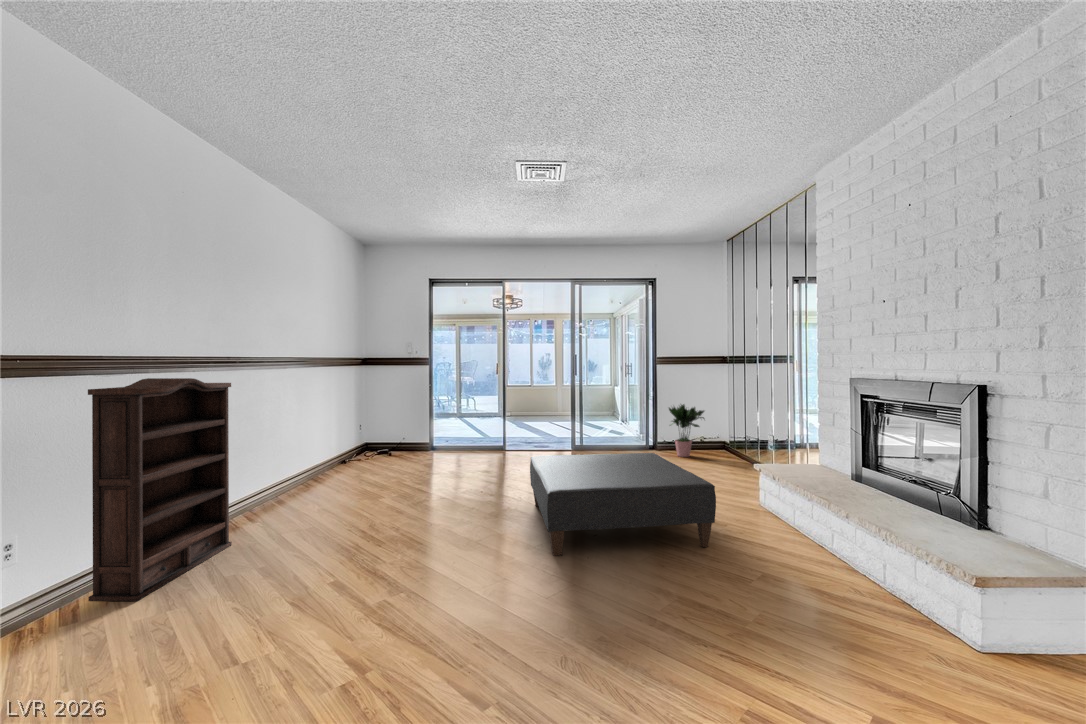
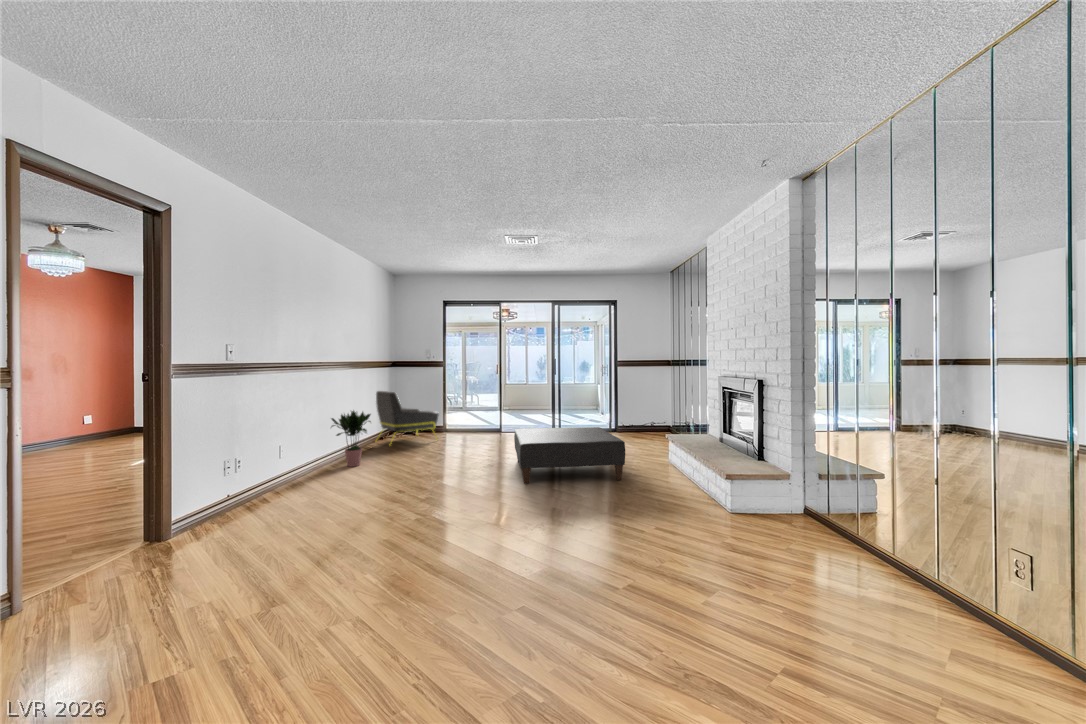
bookshelf: present [88,378,232,601] -> none [261,375,326,499]
armchair: none [333,398,422,477] -> present [376,391,439,437]
potted plant: present [669,404,704,457] -> present [331,411,371,467]

